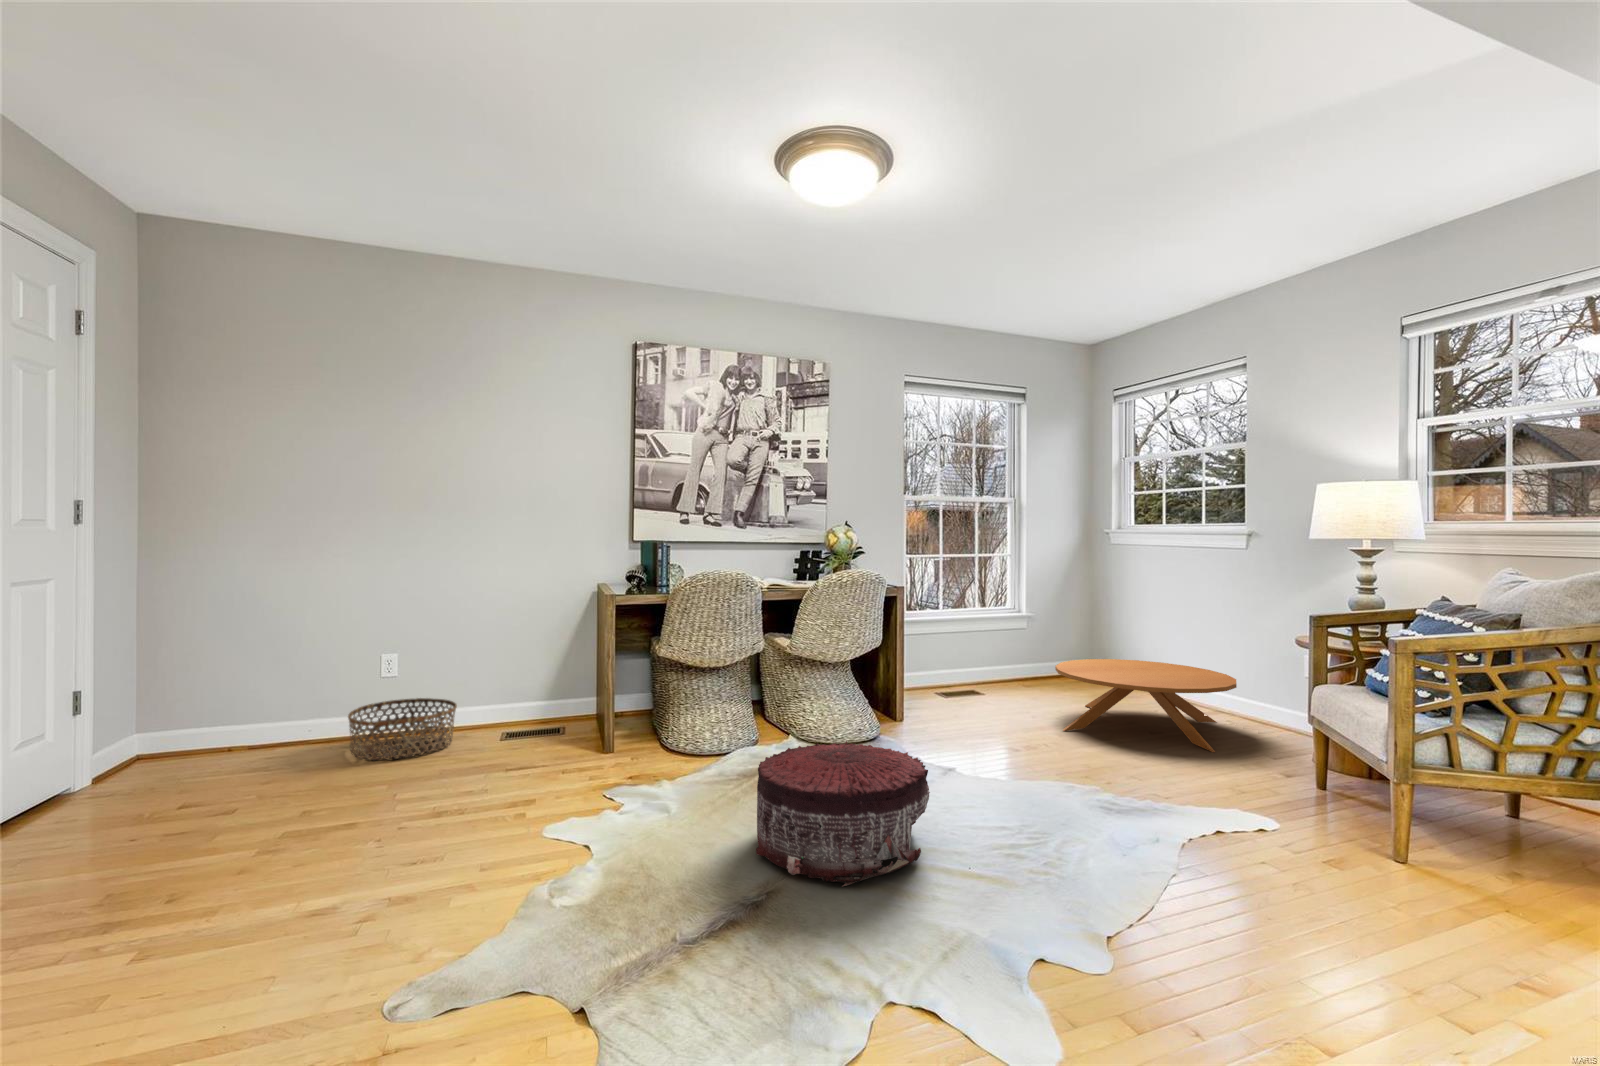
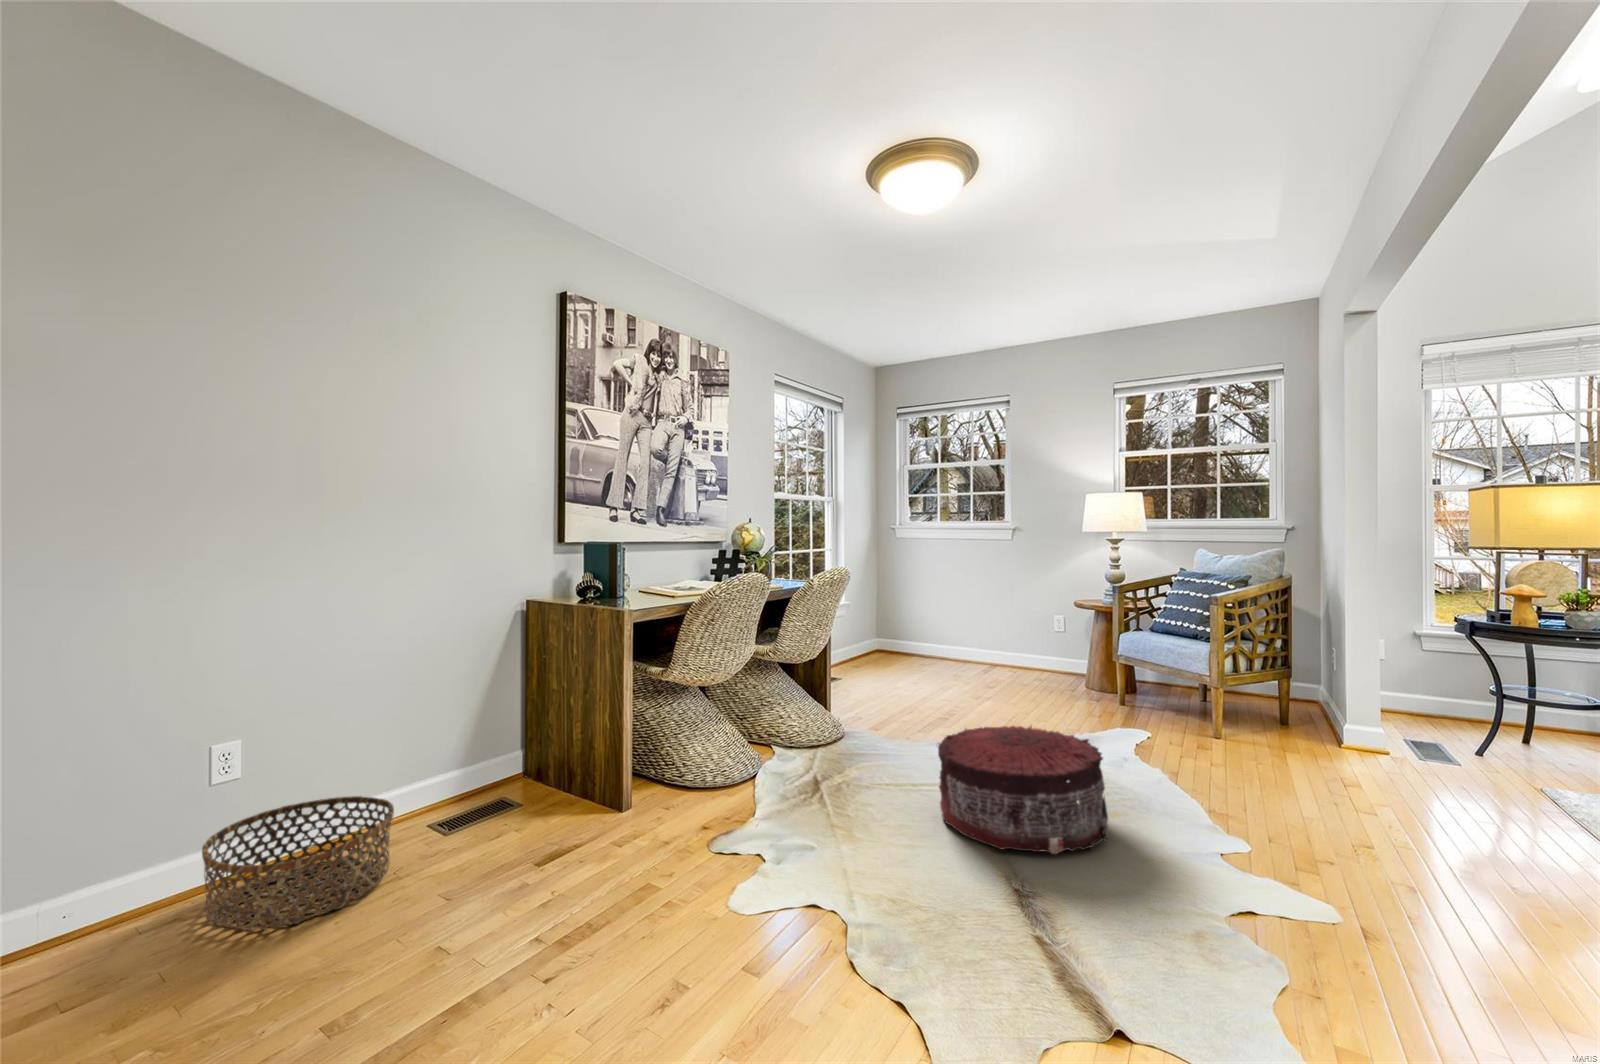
coffee table: present [1055,659,1237,752] -> none [902,628,1037,692]

